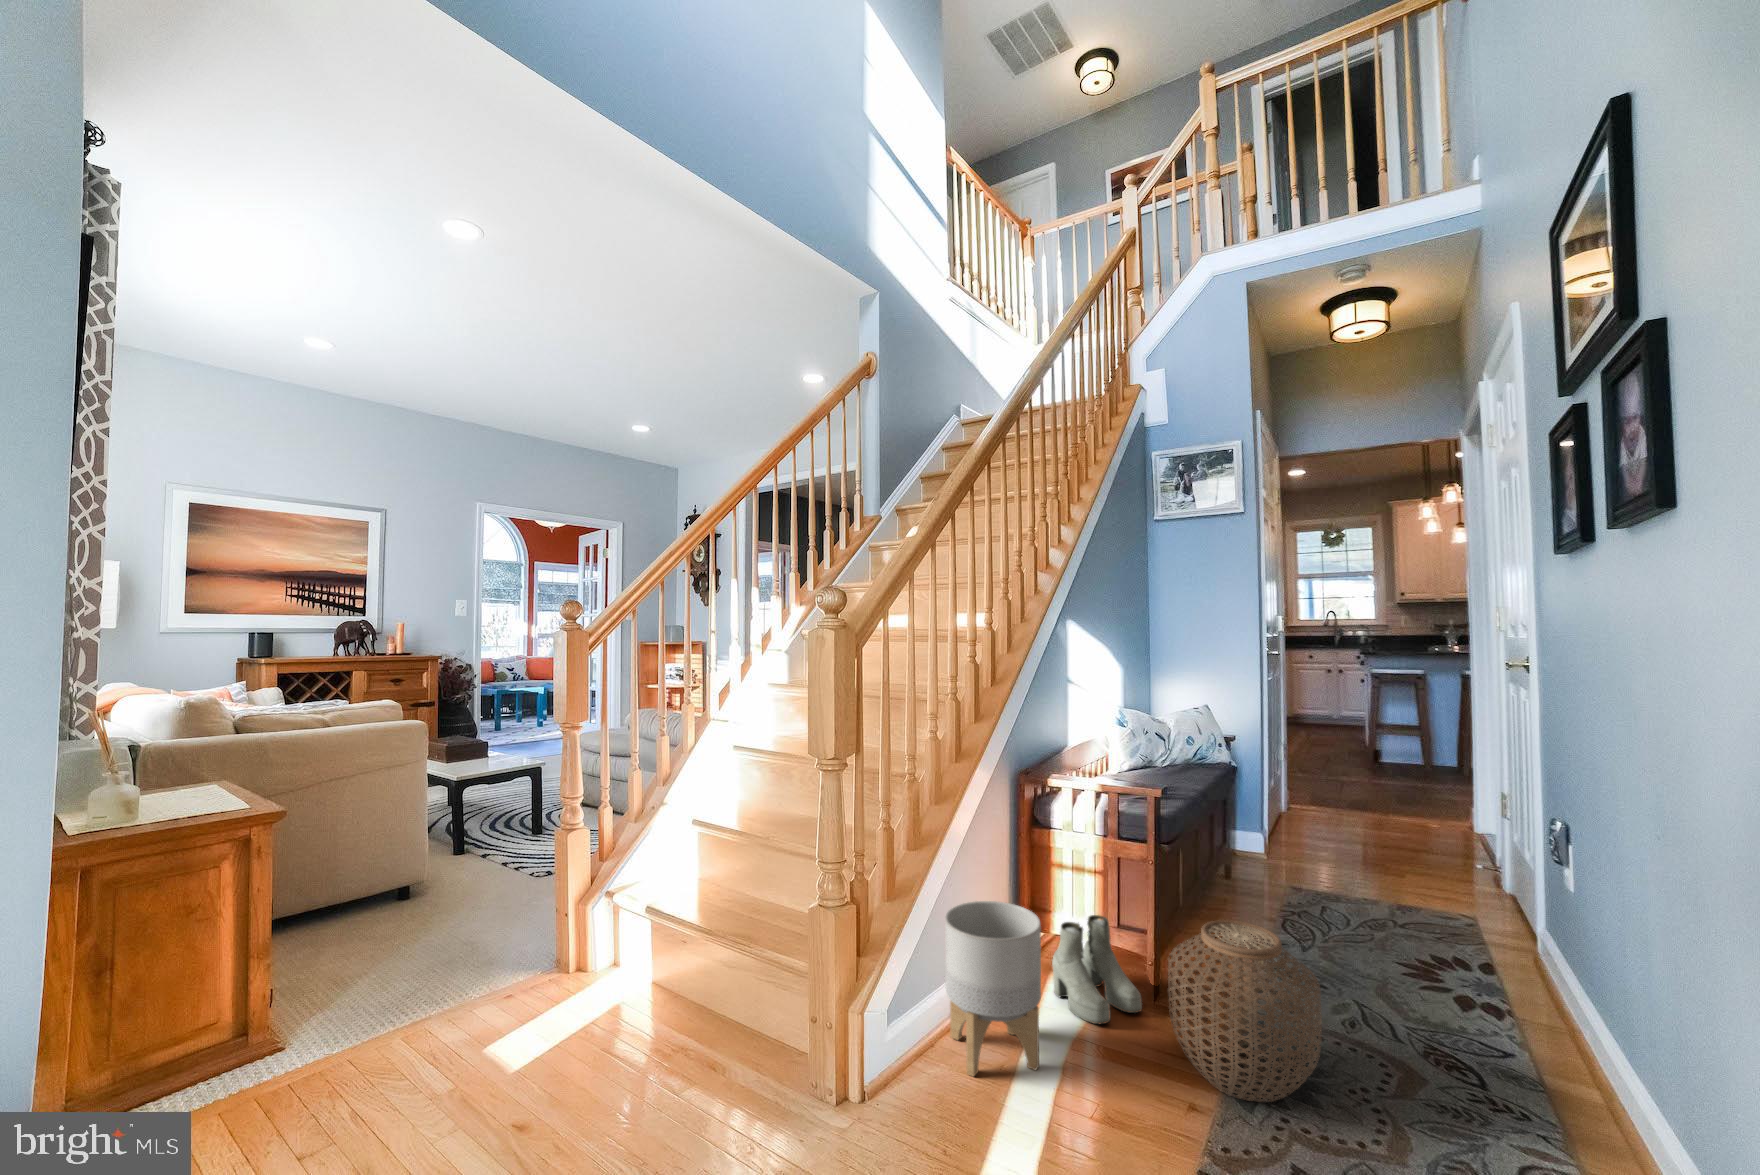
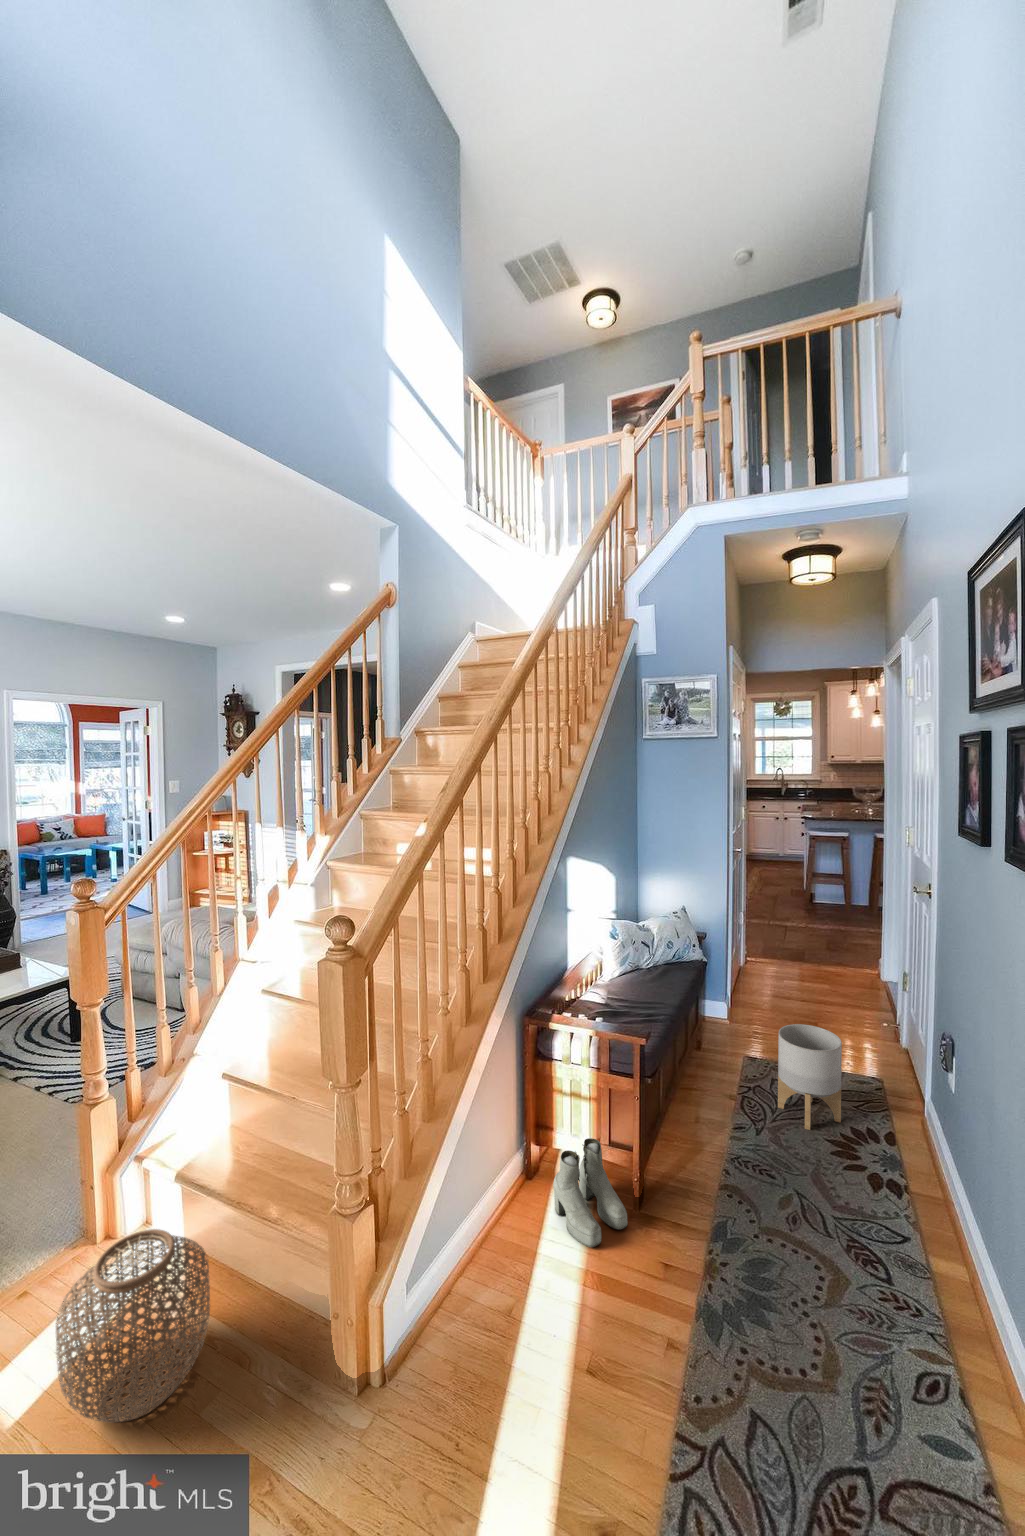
planter: present [945,901,1041,1076] -> present [778,1024,842,1130]
woven basket: present [1168,920,1322,1102] -> present [56,1229,210,1422]

